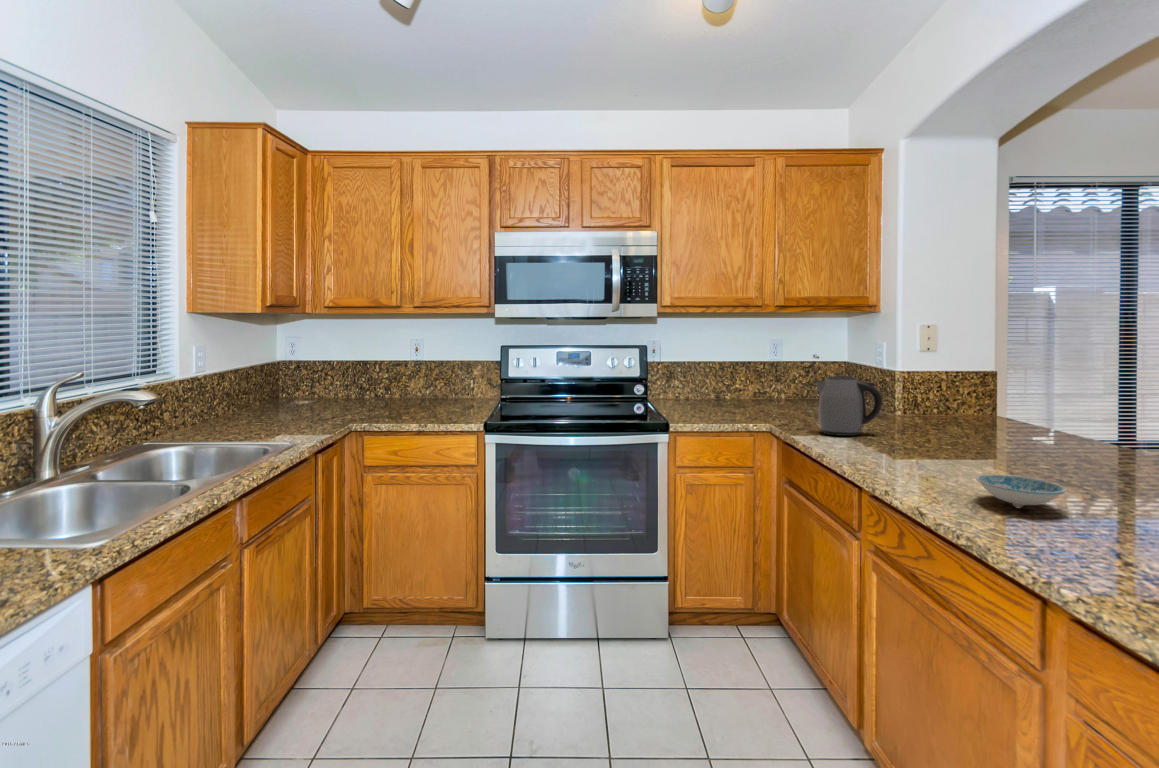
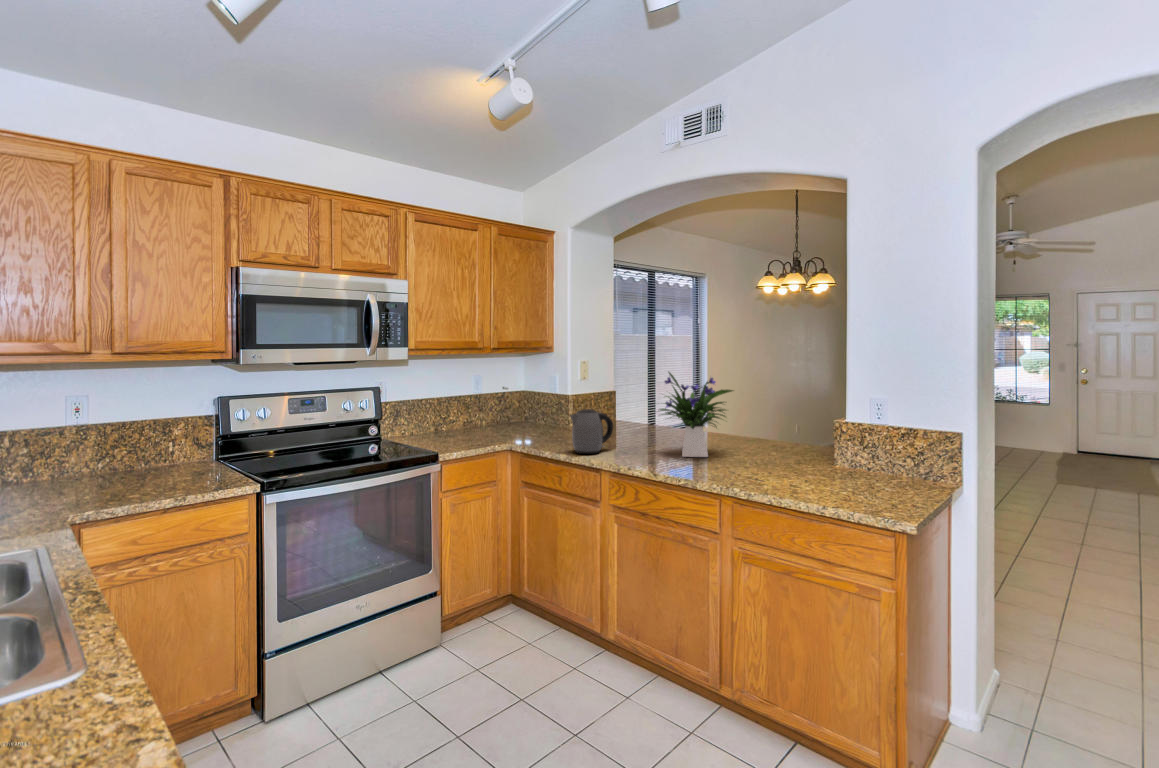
flower arrangement: none [927,318,1096,462] -> present [660,372,733,457]
ceramic bowl: present [976,474,1066,507] -> none [734,468,779,485]

